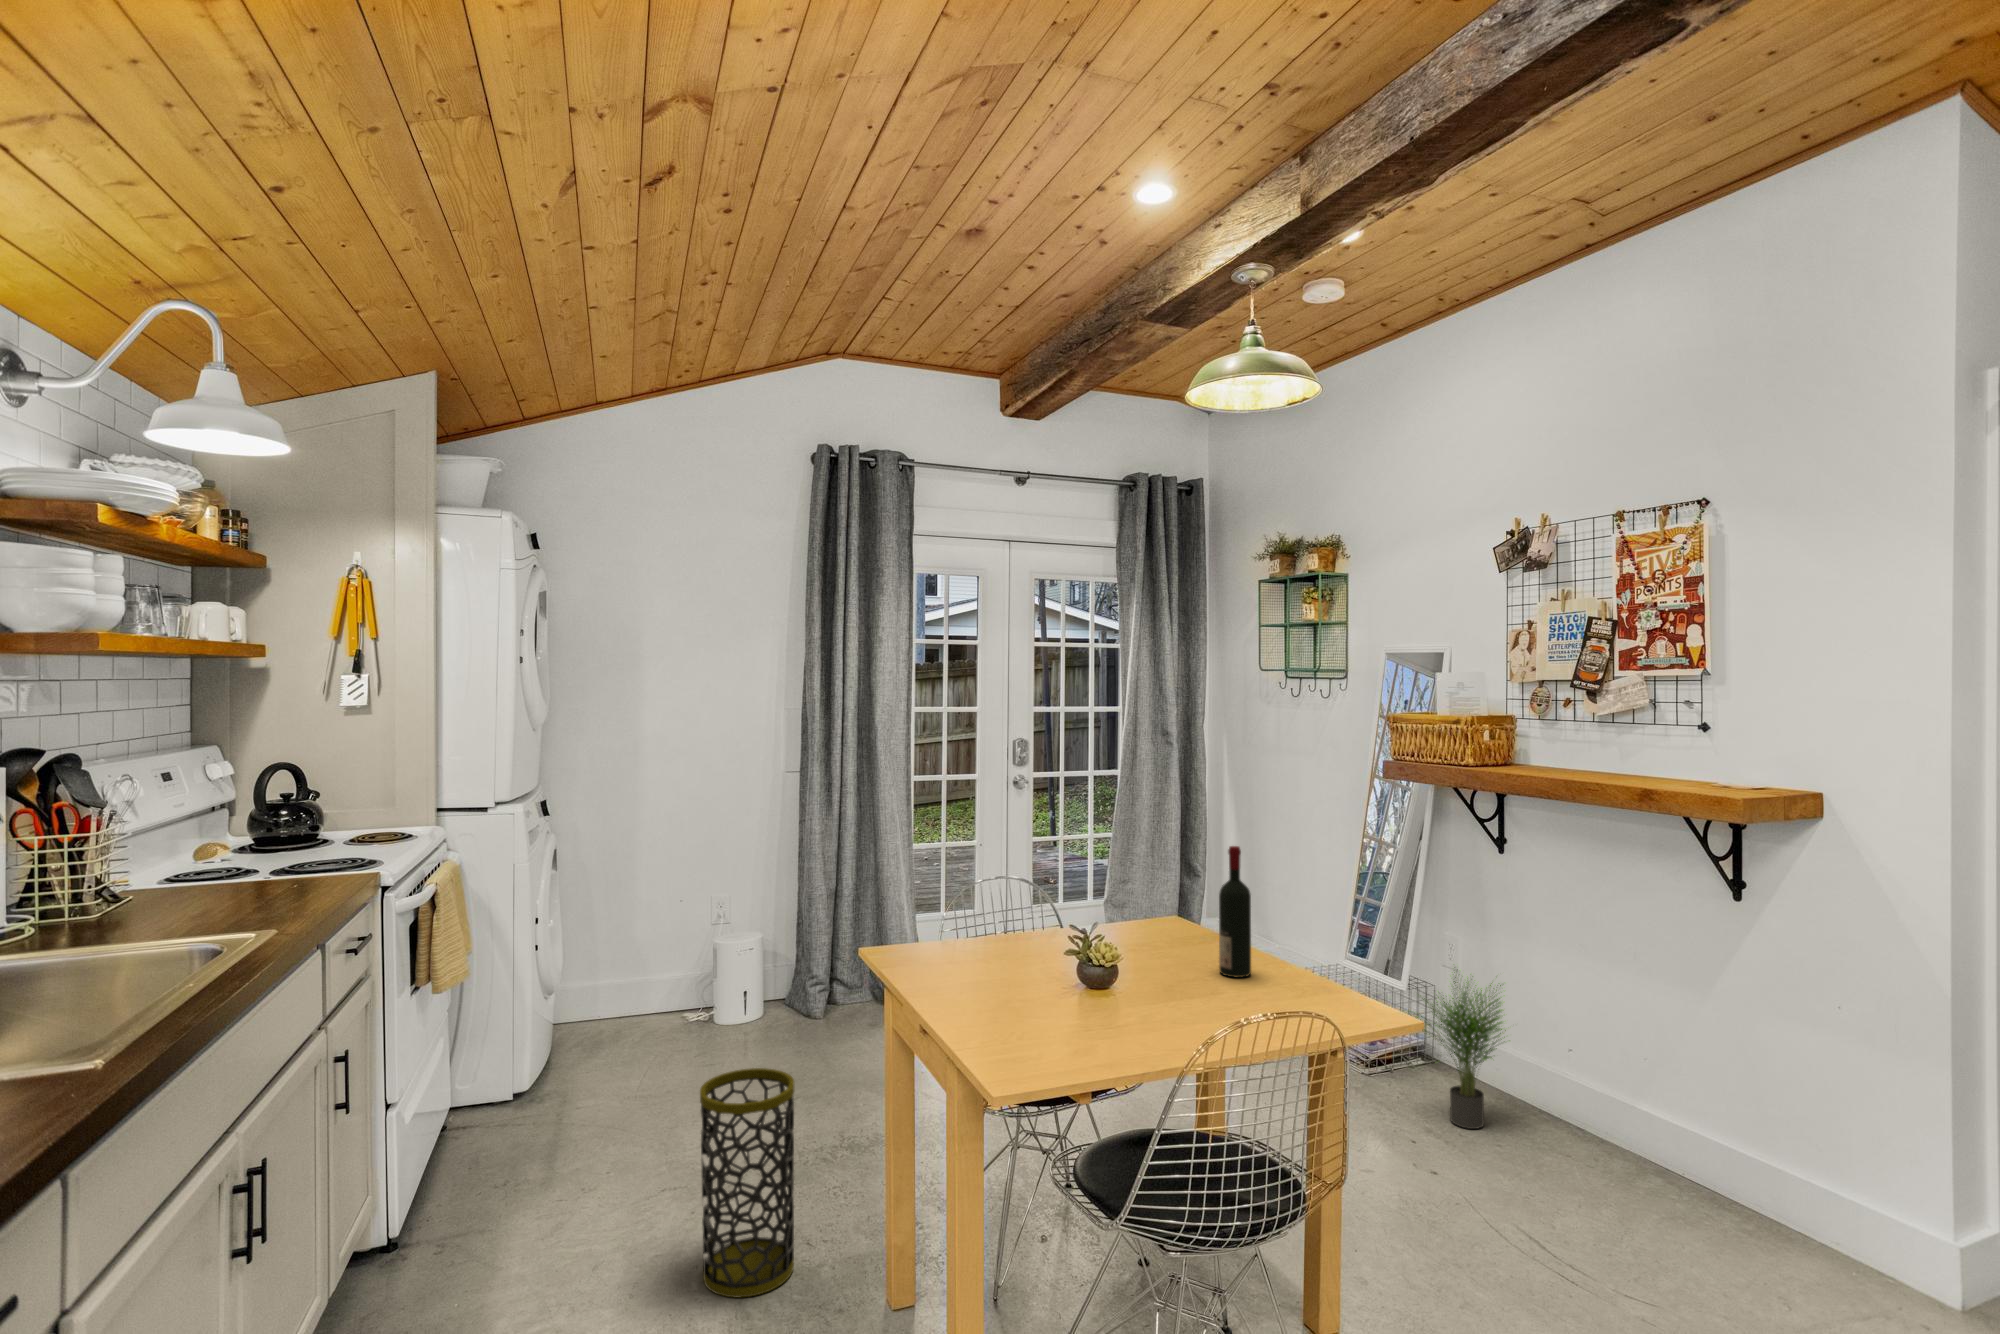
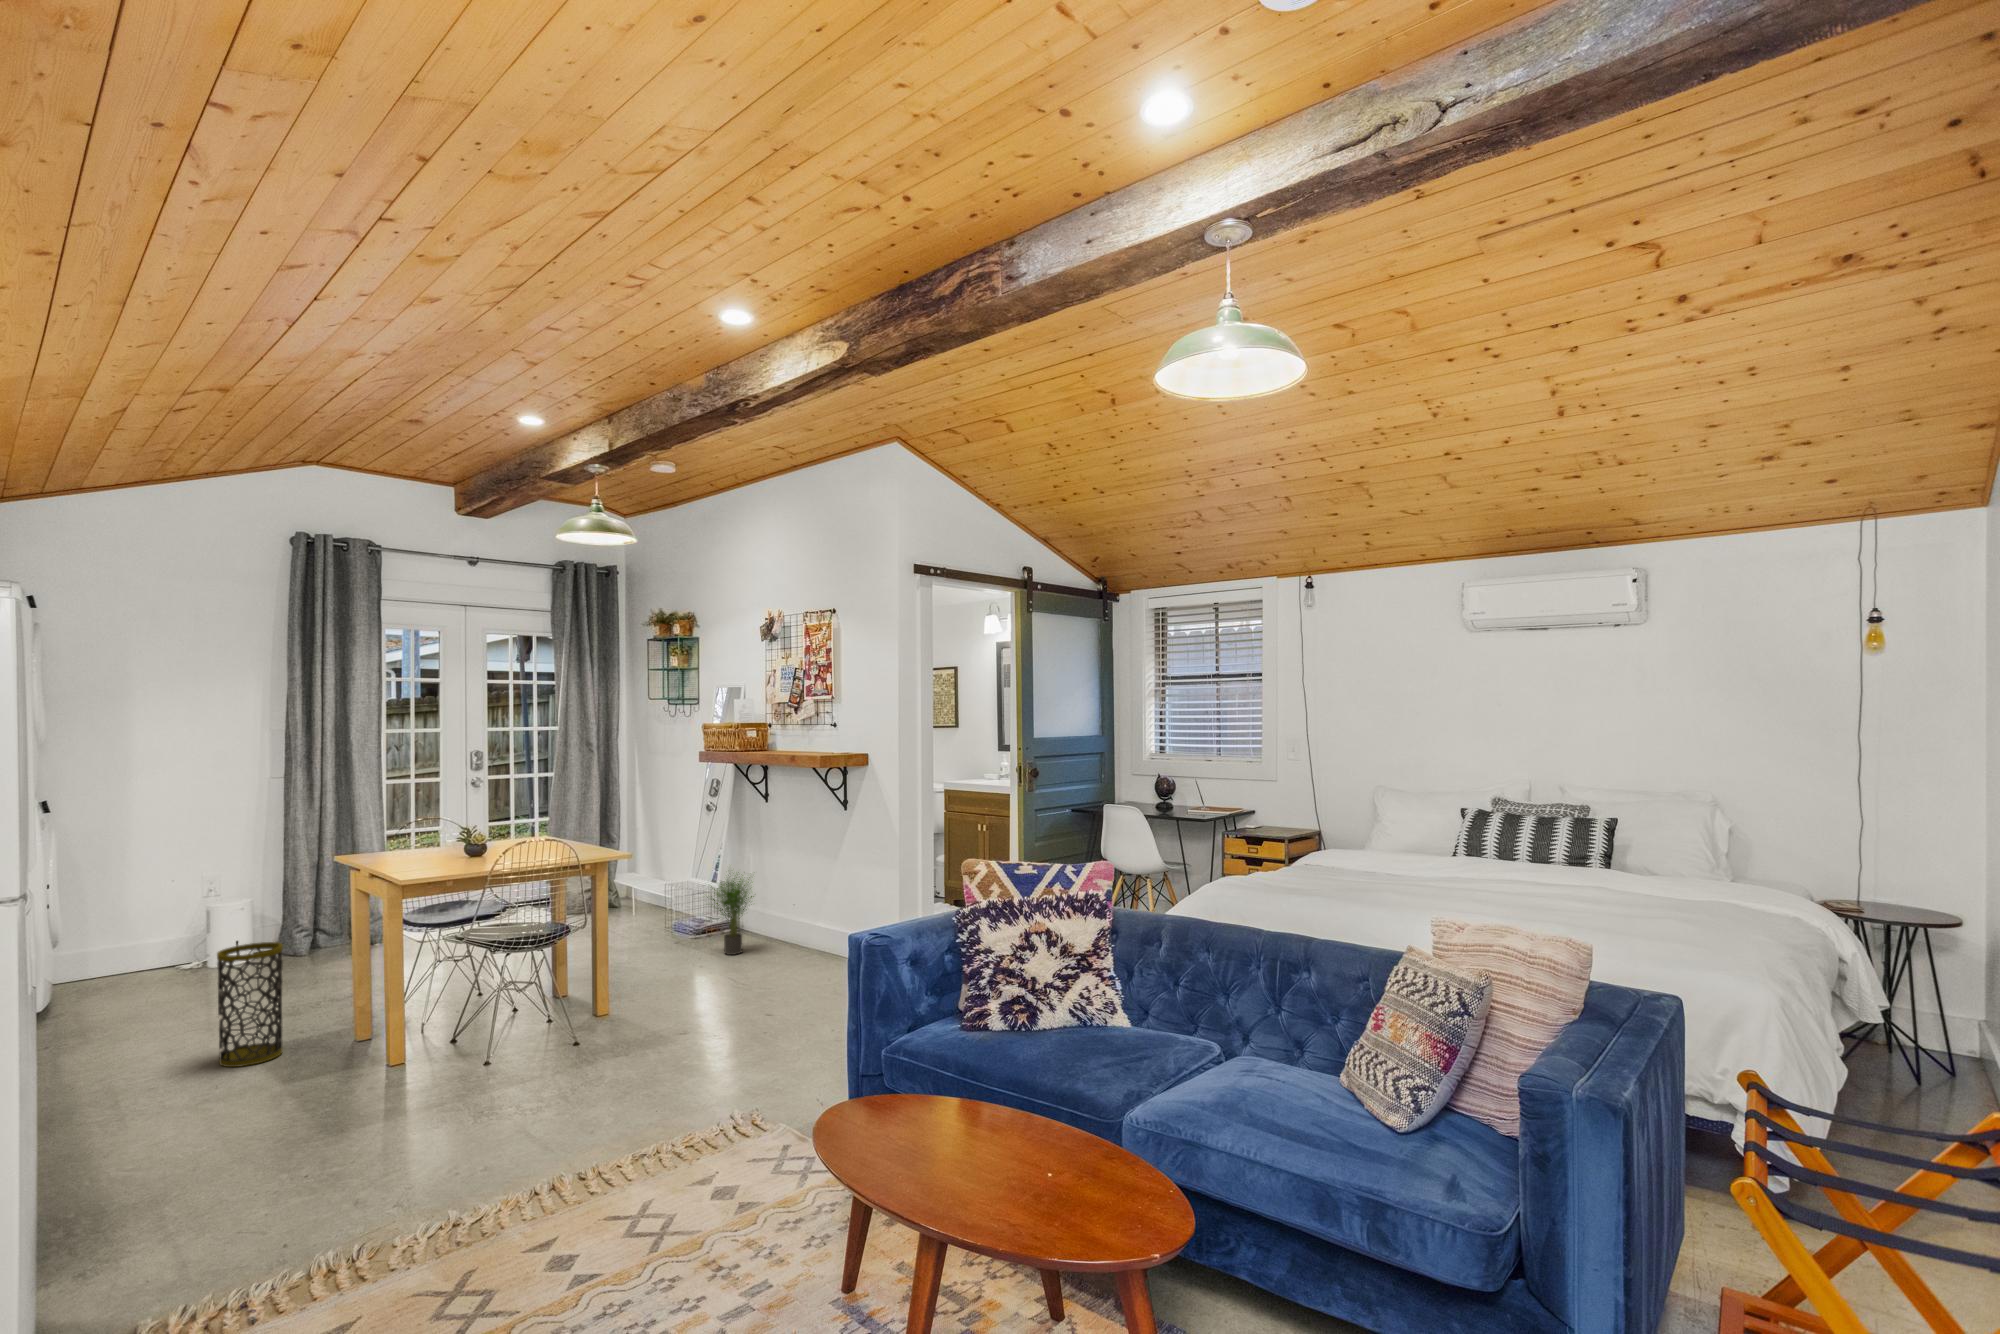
wine bottle: present [1219,846,1251,977] -> none [546,793,564,860]

